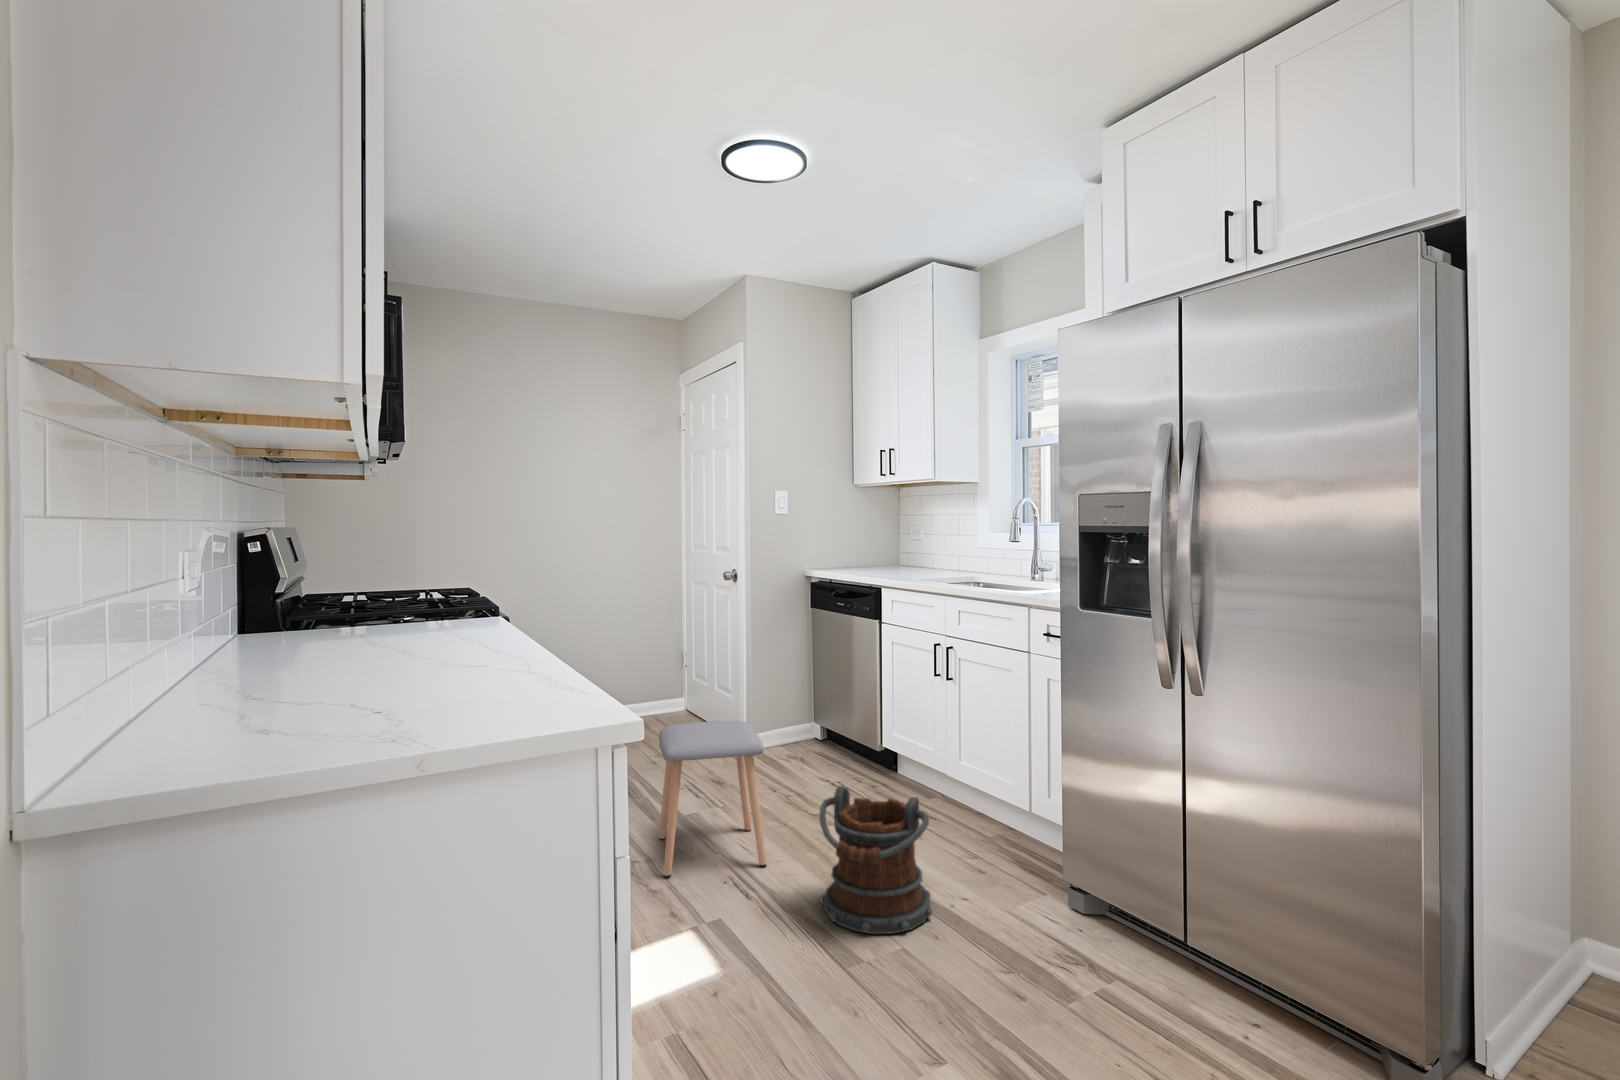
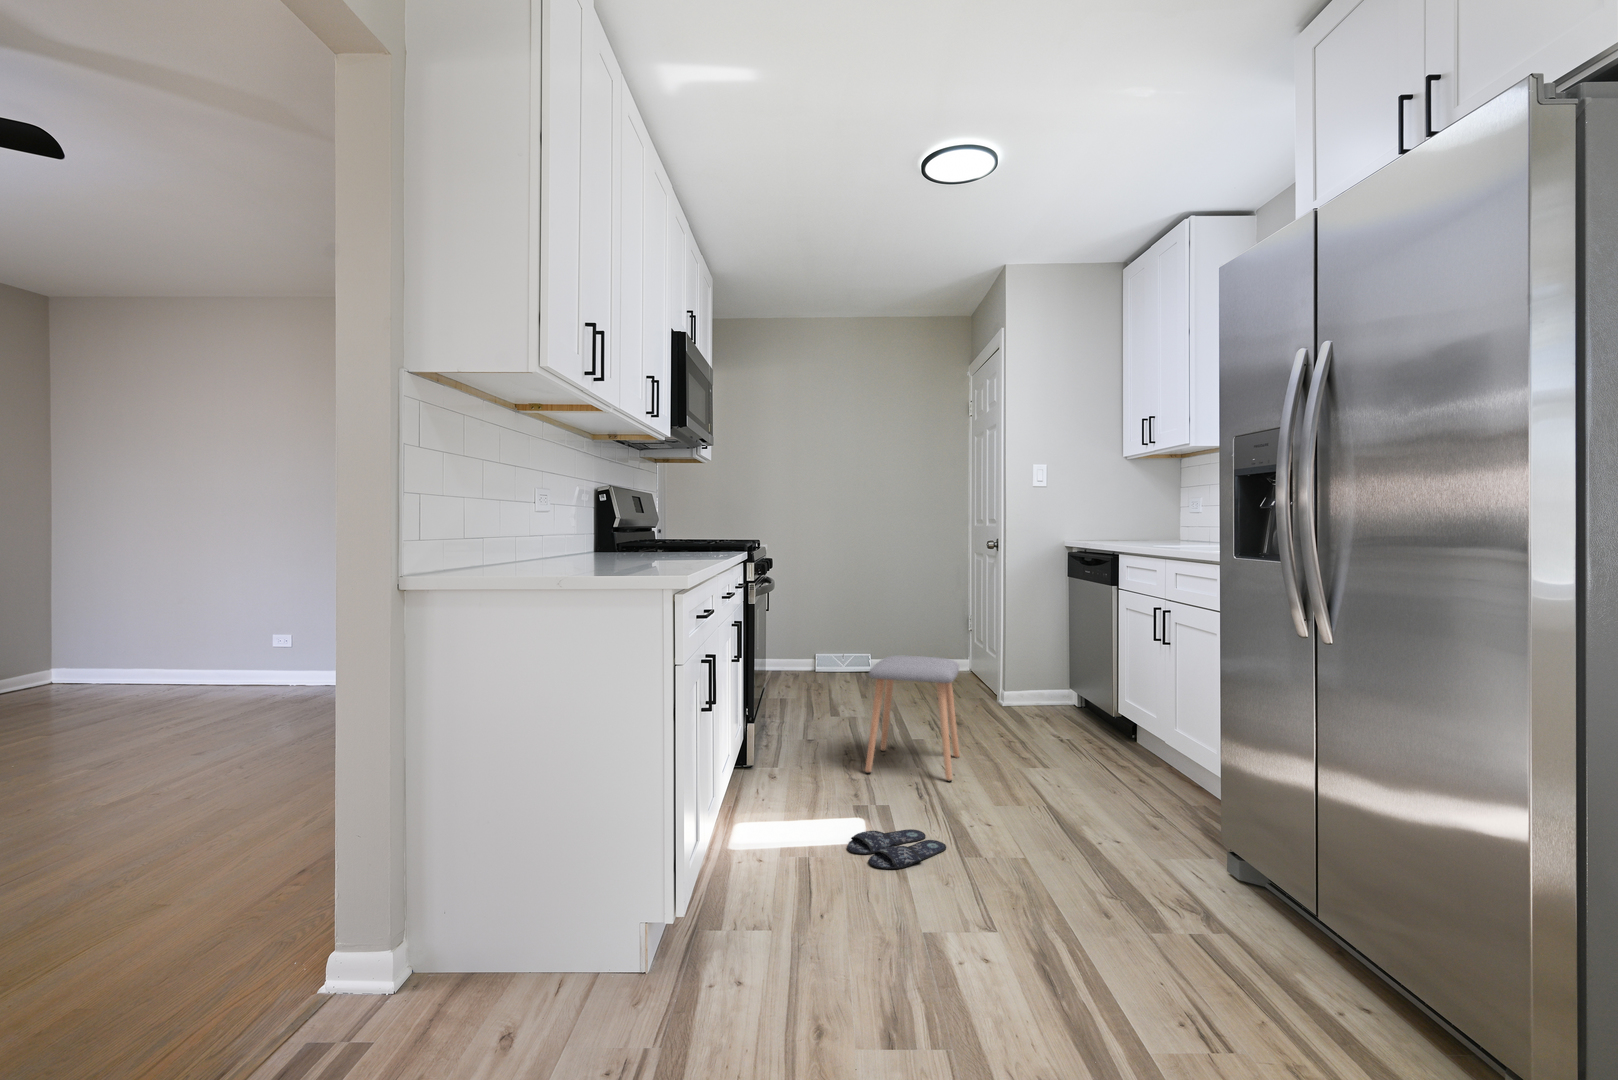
bucket: present [819,786,932,934] -> none [974,712,1081,847]
slippers: none [716,945,823,1015] -> present [847,829,946,869]

